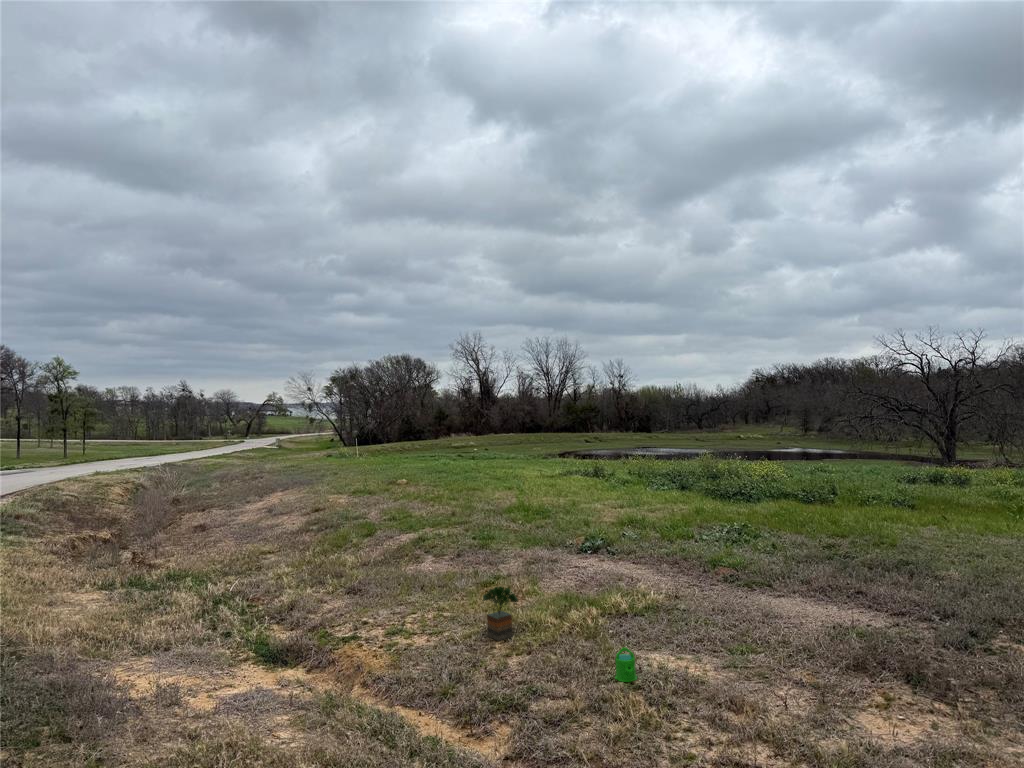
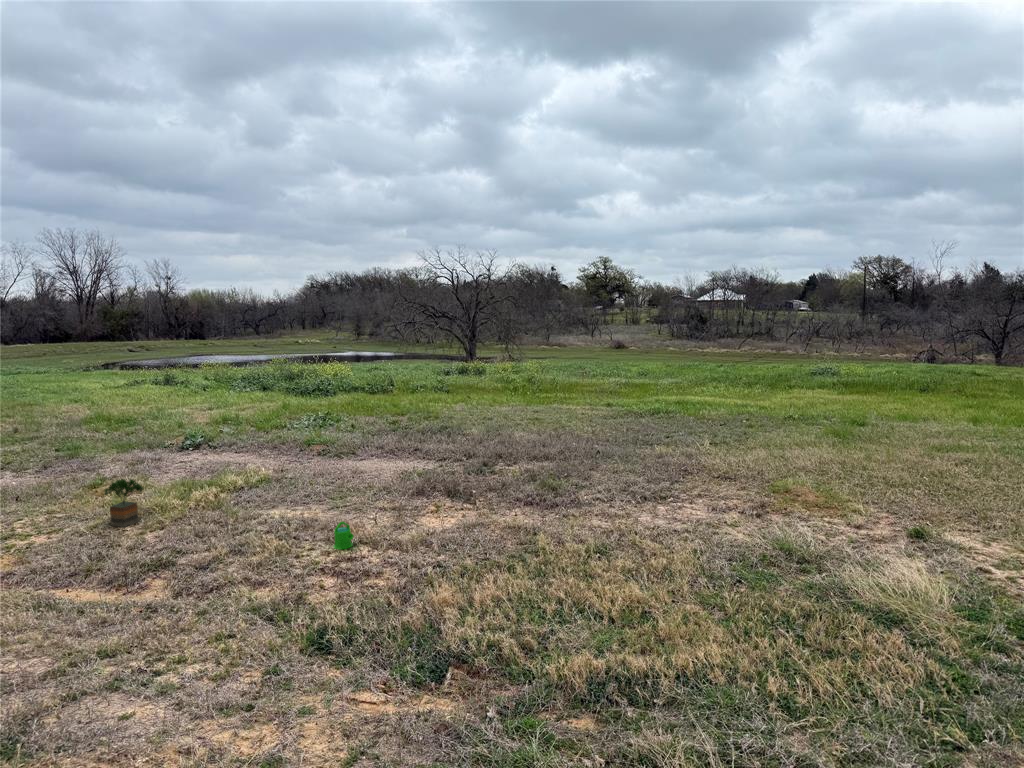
watering can: present [615,647,638,682] -> present [334,522,353,550]

